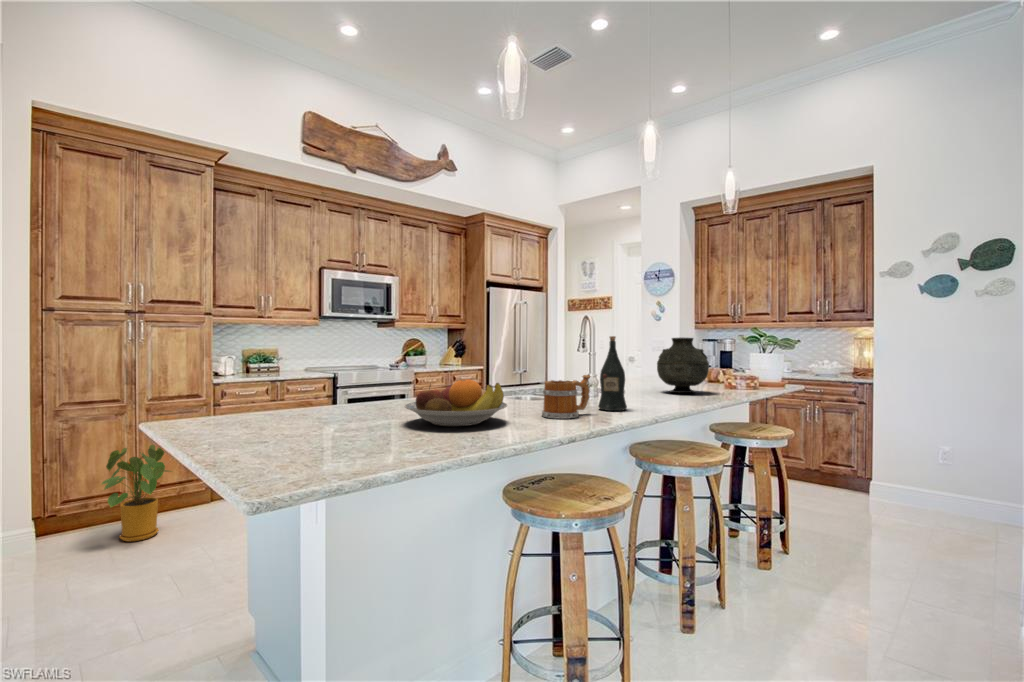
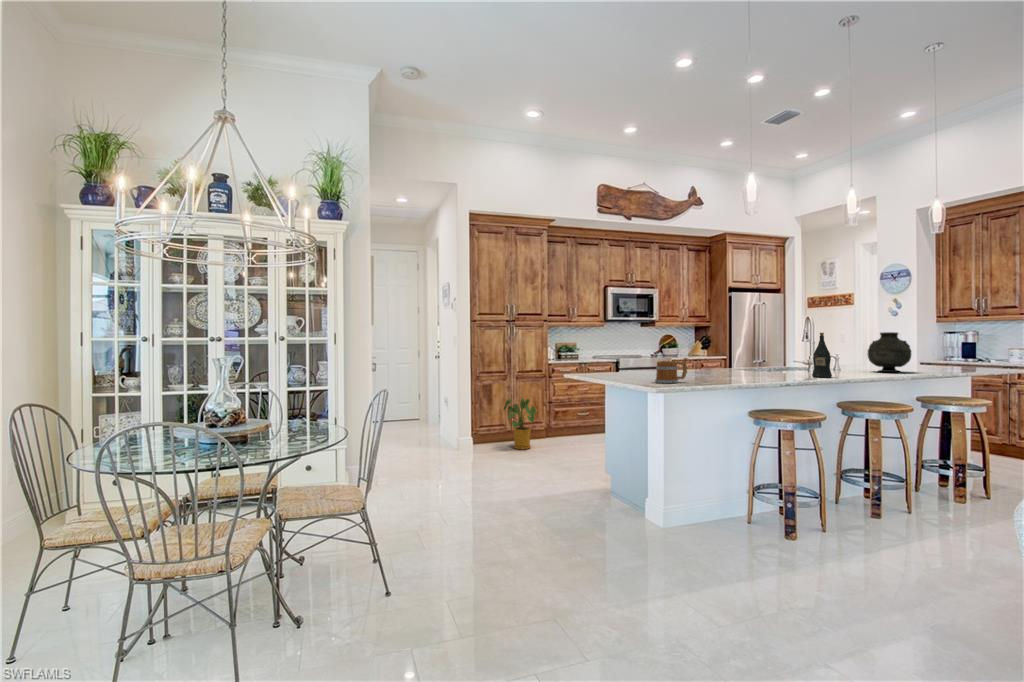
mug: present [542,375,590,419] -> present [655,358,688,383]
fruit bowl: present [405,379,507,426] -> none [696,356,753,379]

